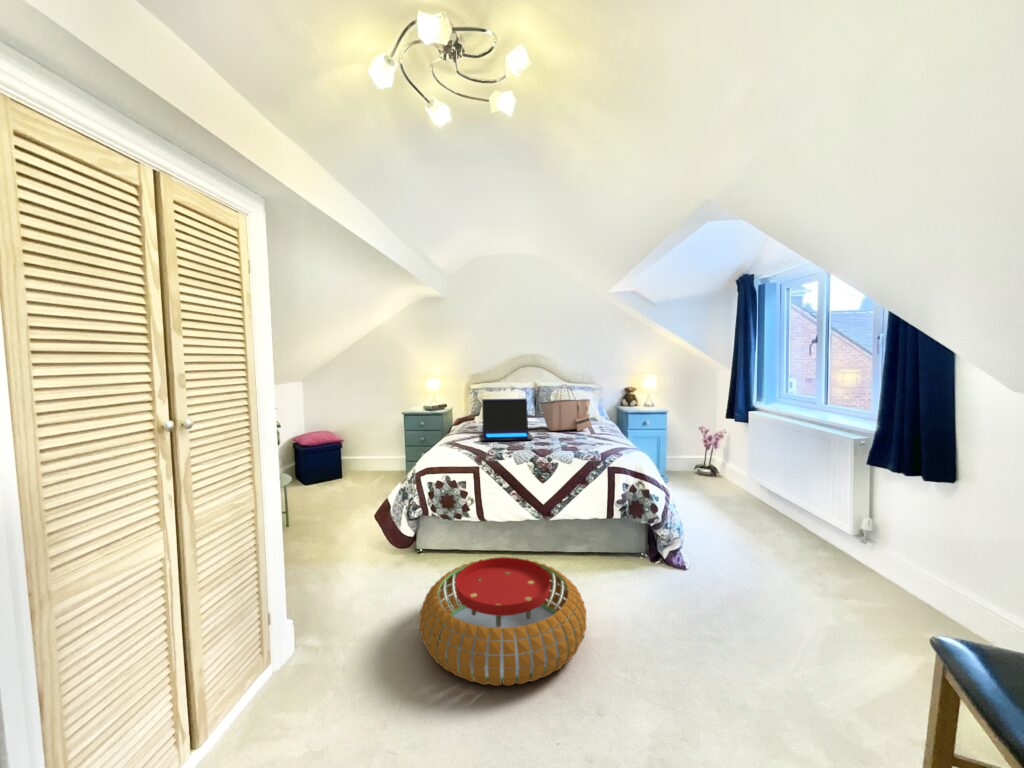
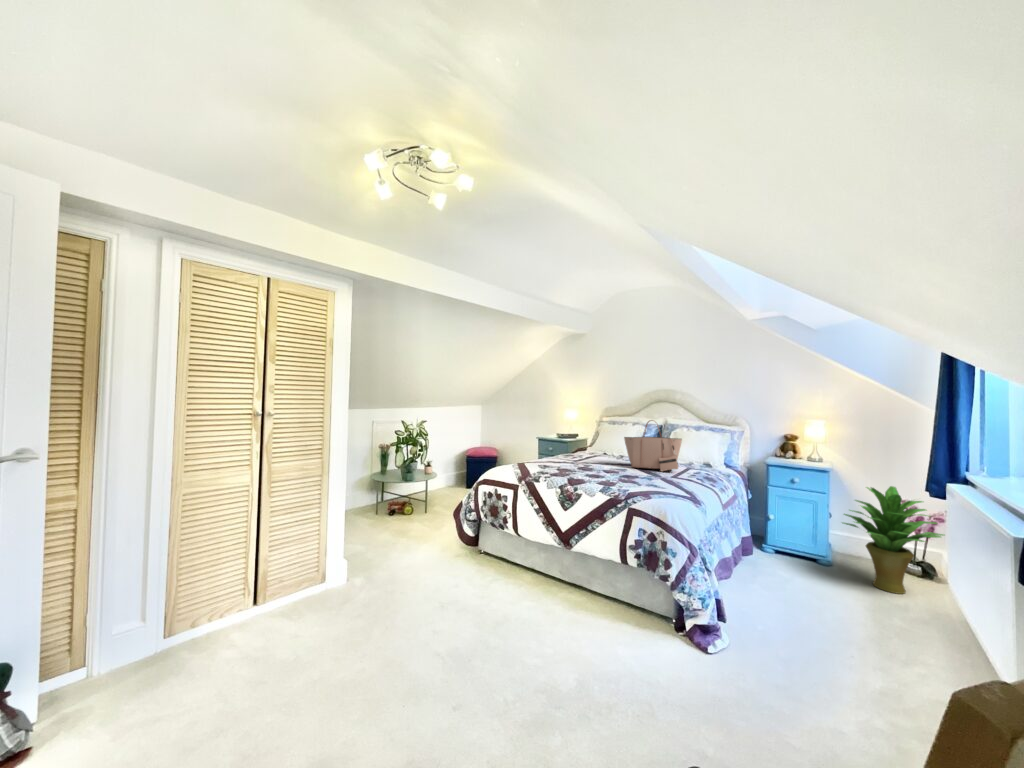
laptop: present [482,399,533,441] -> none [549,428,610,471]
potted plant: none [684,419,742,491] -> present [843,486,943,594]
pouf: present [420,557,586,686] -> none [361,559,517,676]

